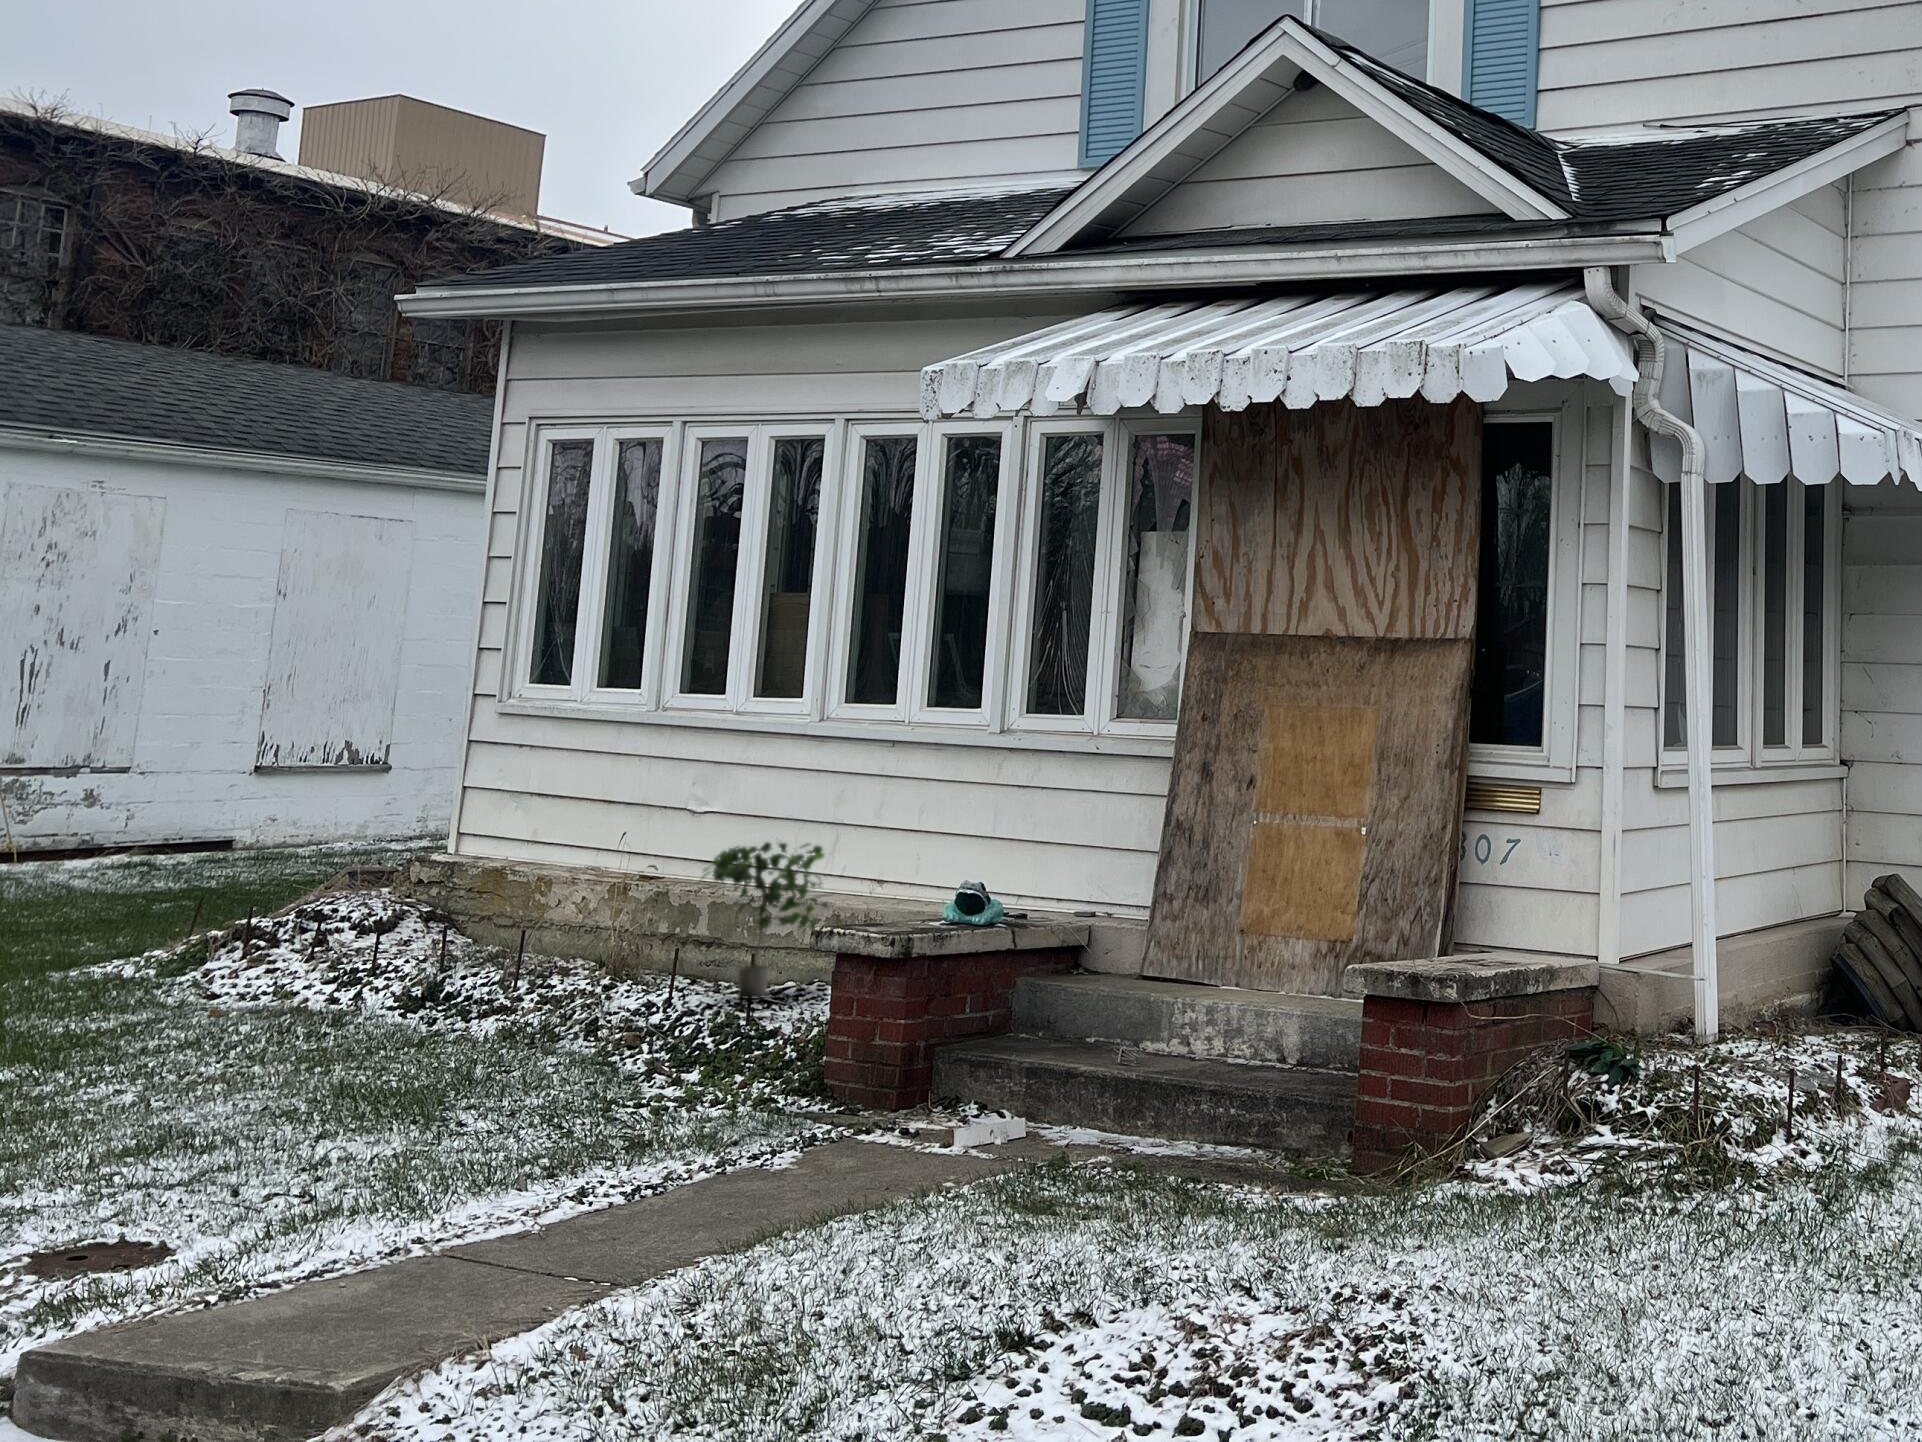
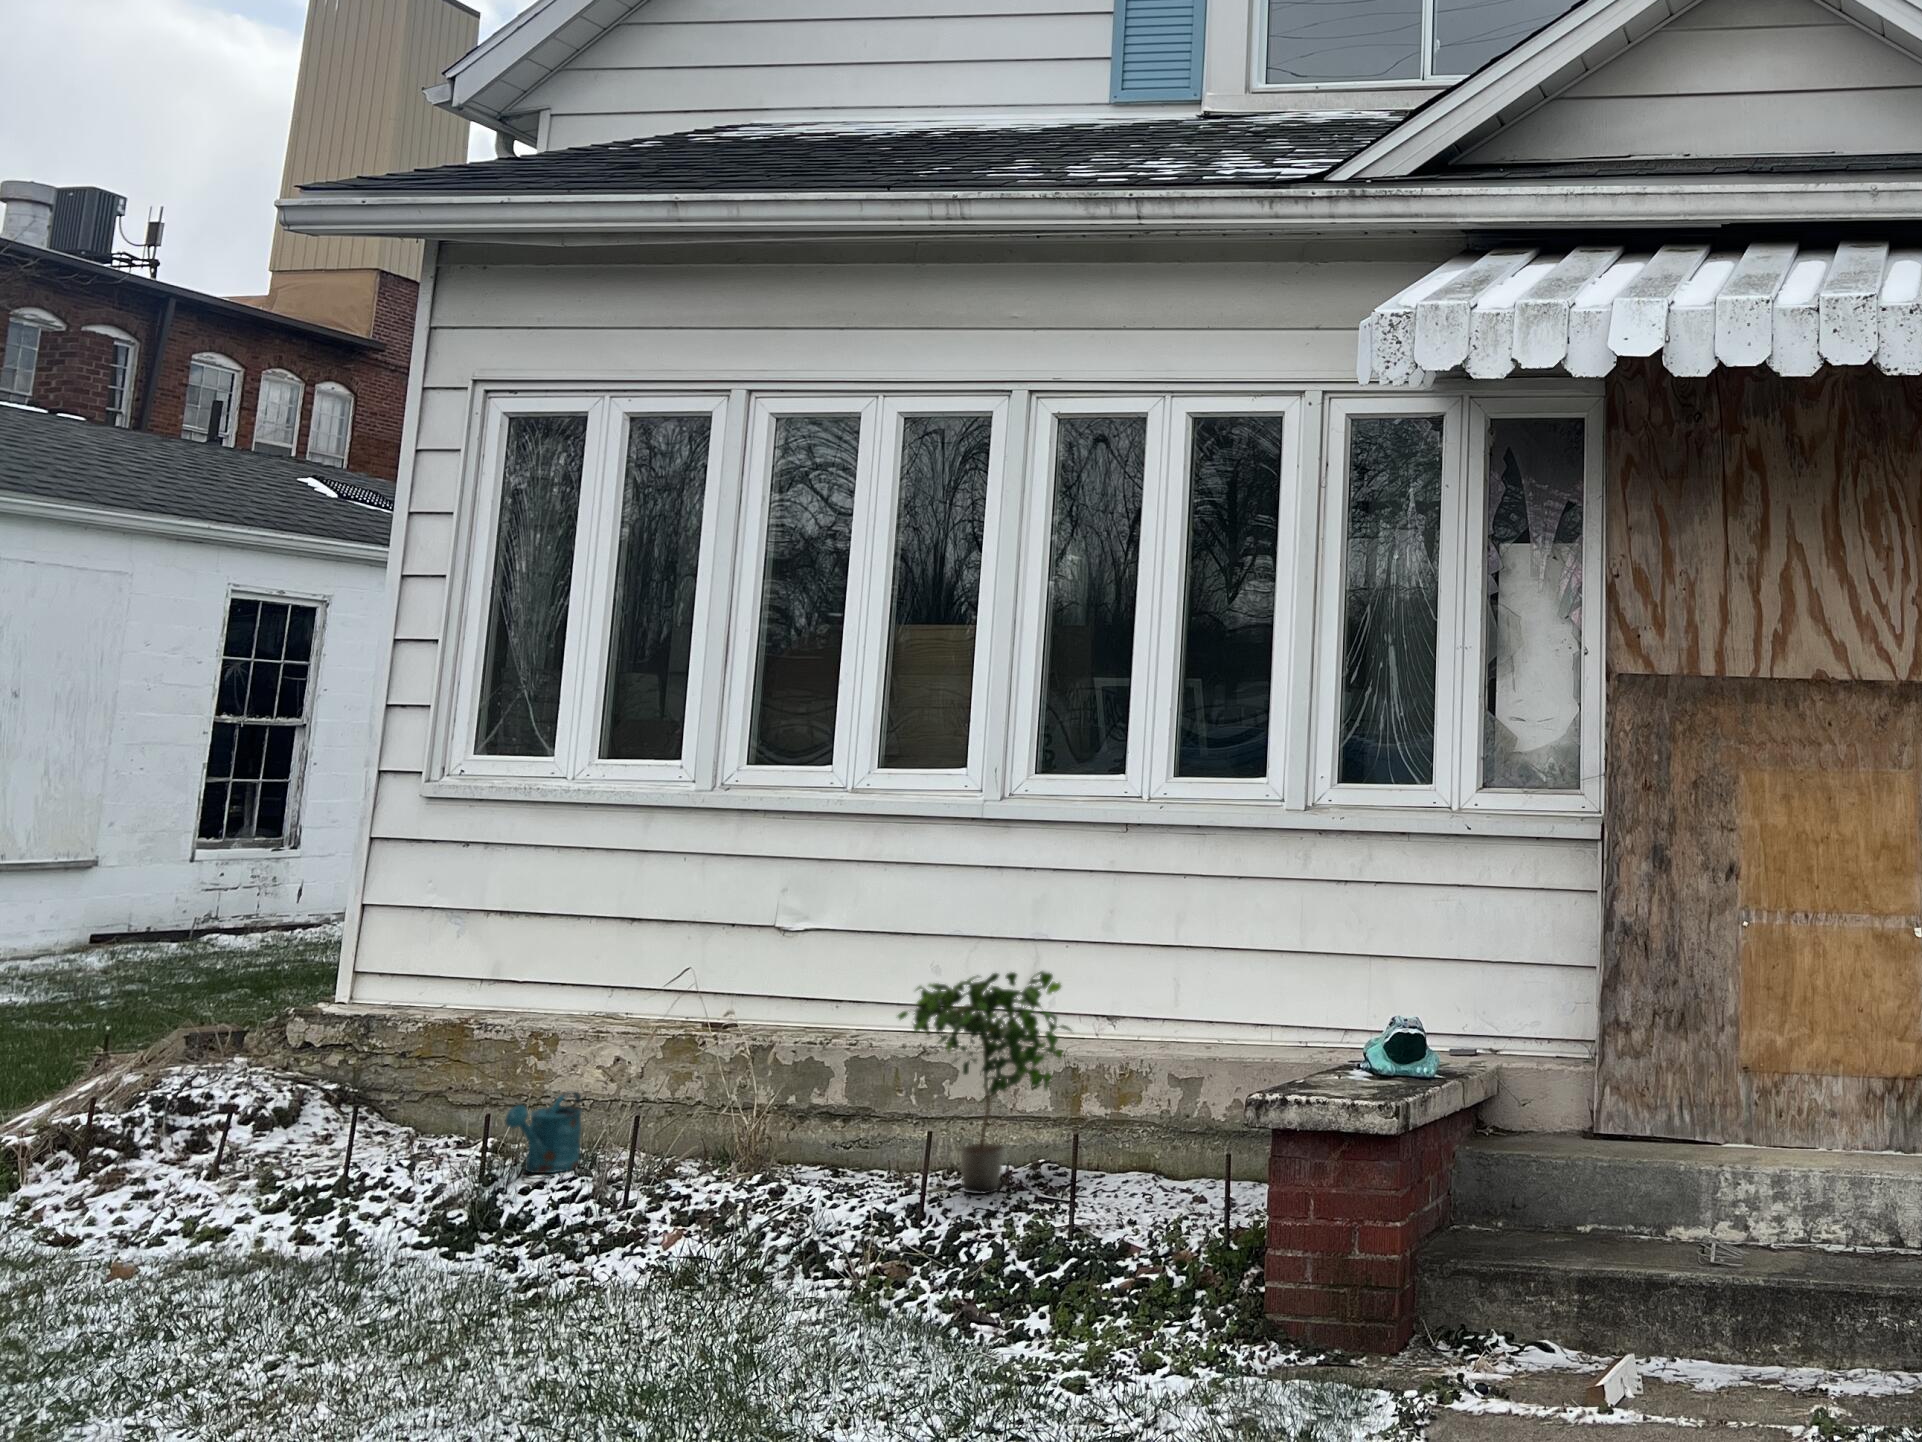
watering can: none [484,919,555,974] -> present [506,1092,582,1173]

